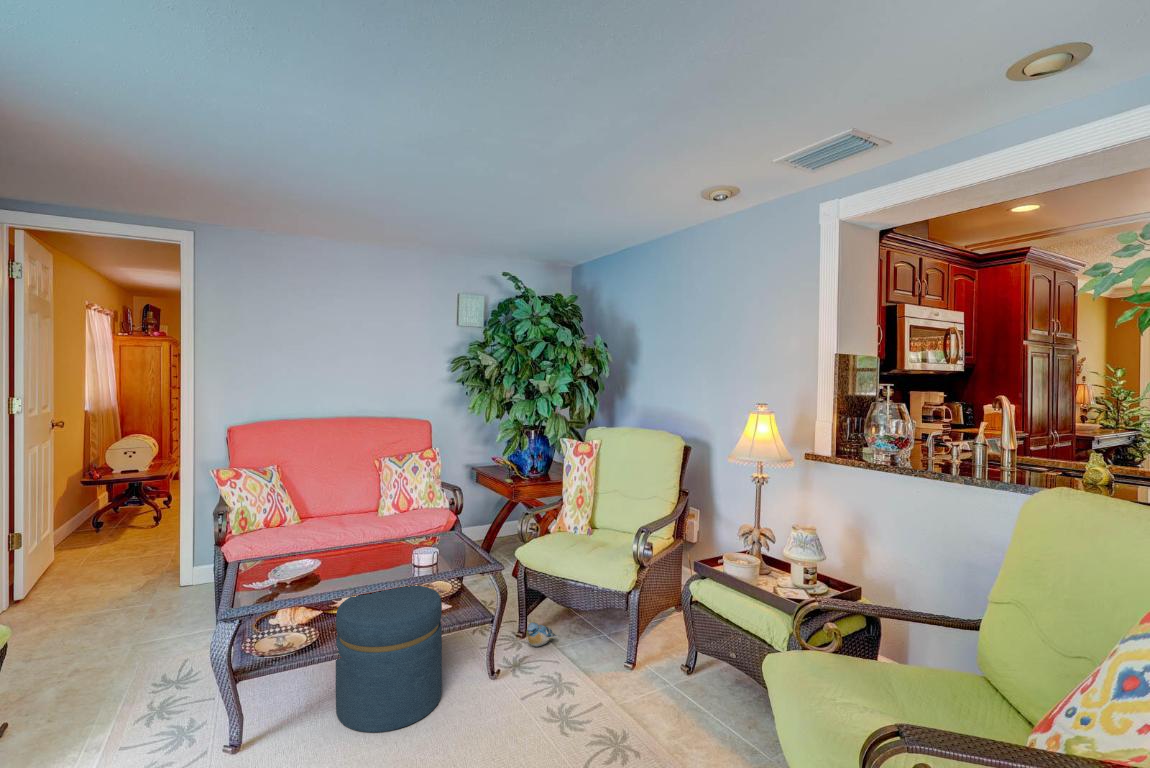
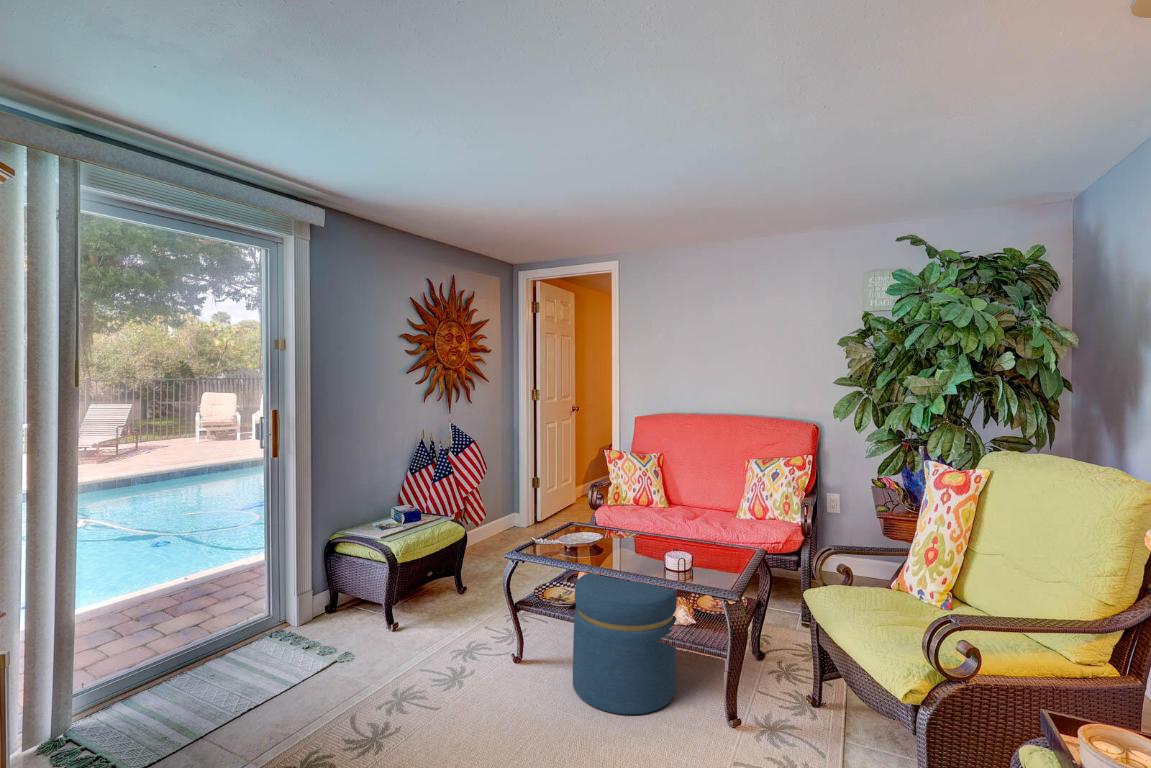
plush toy: present [527,622,558,647] -> none [805,688,859,729]

